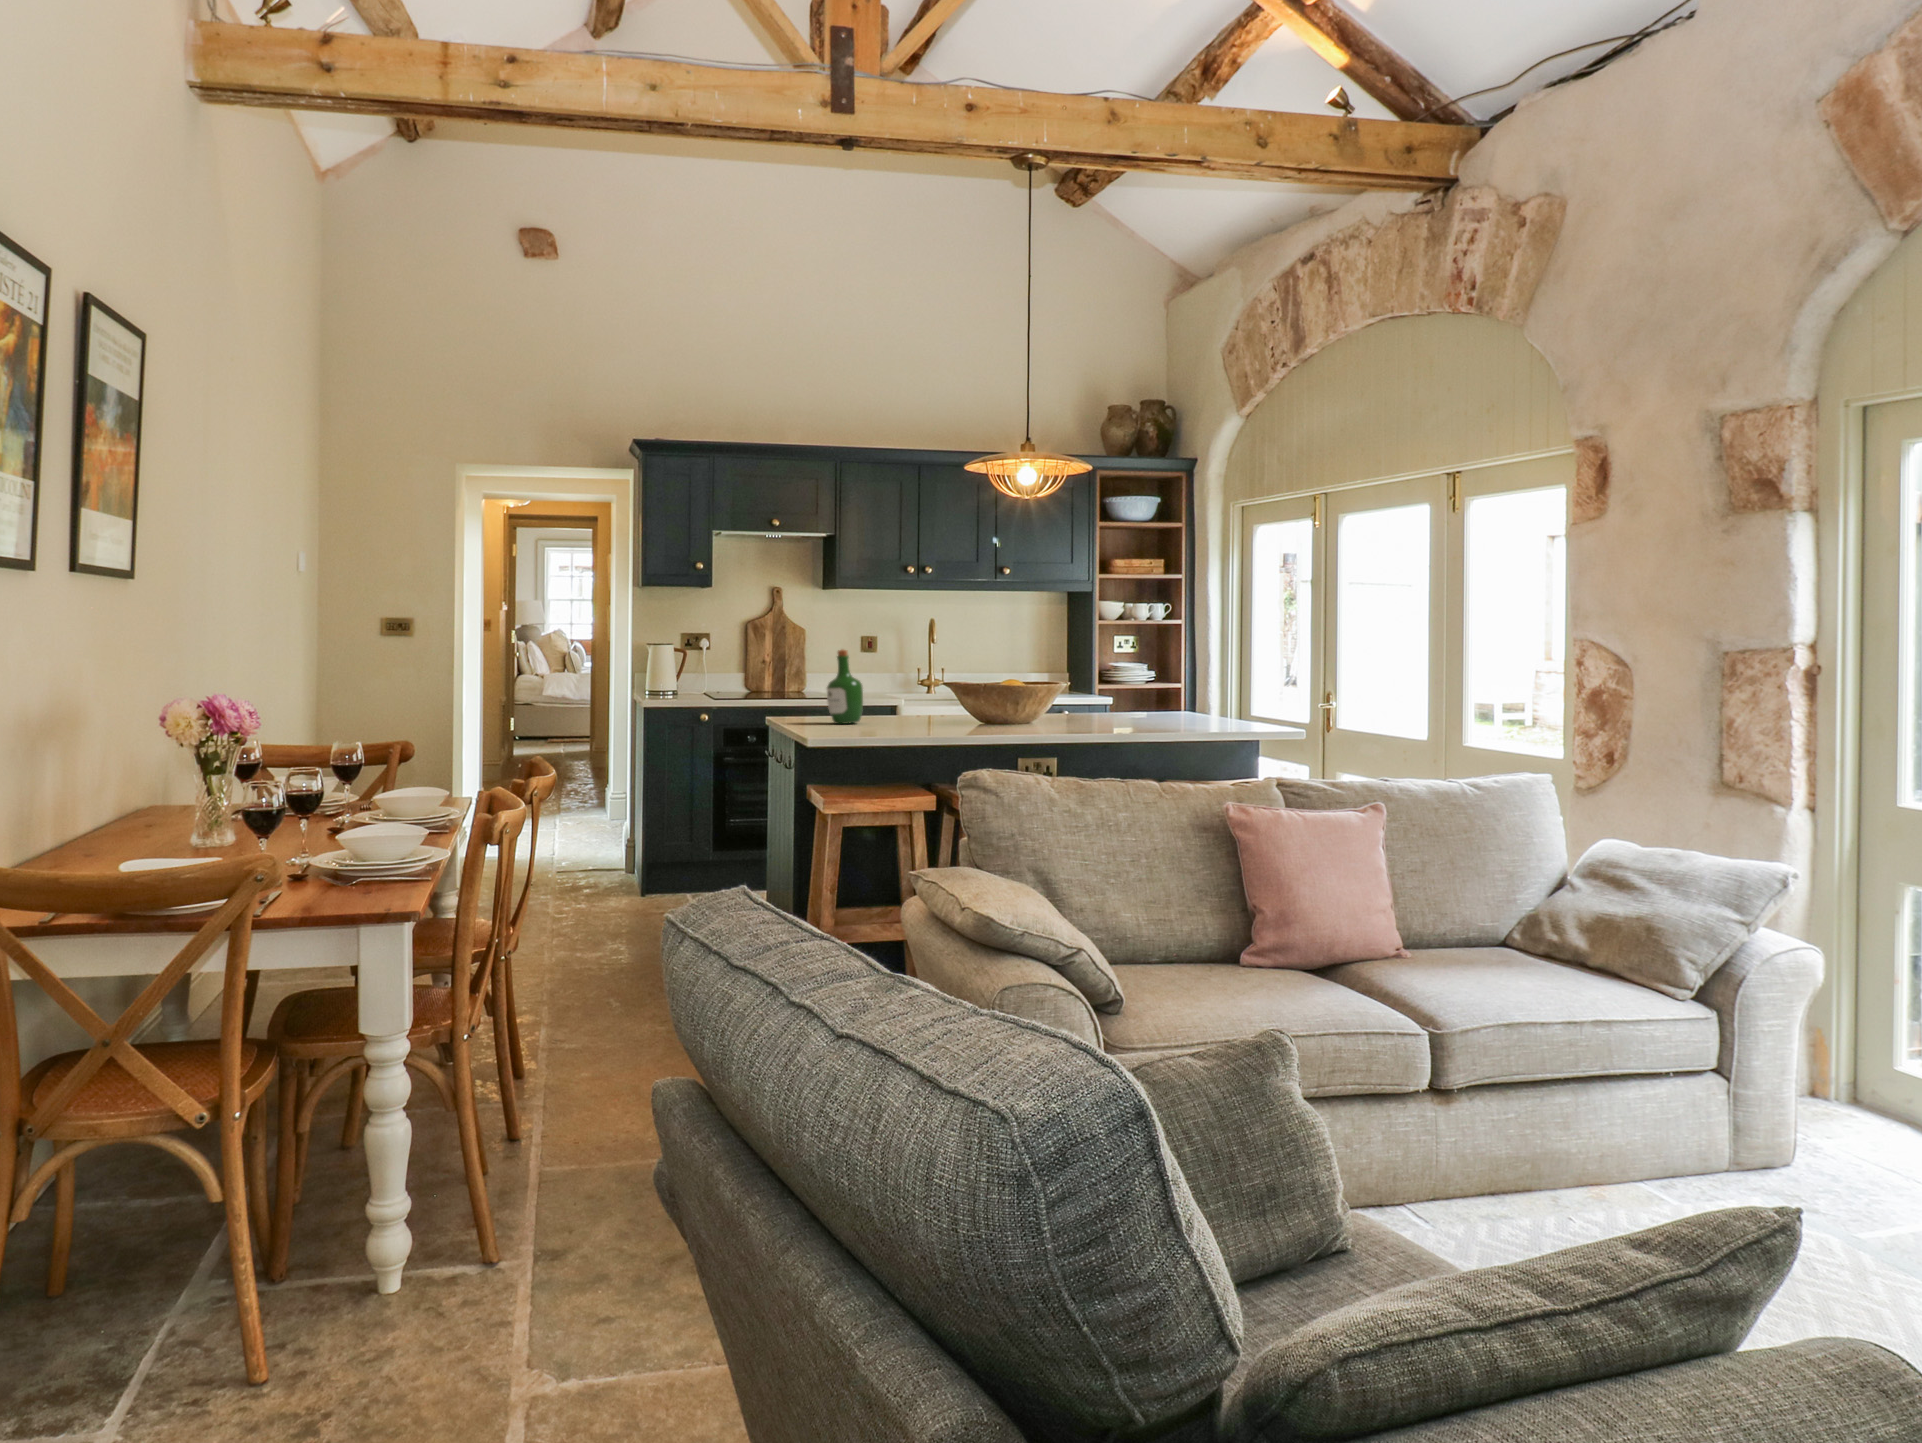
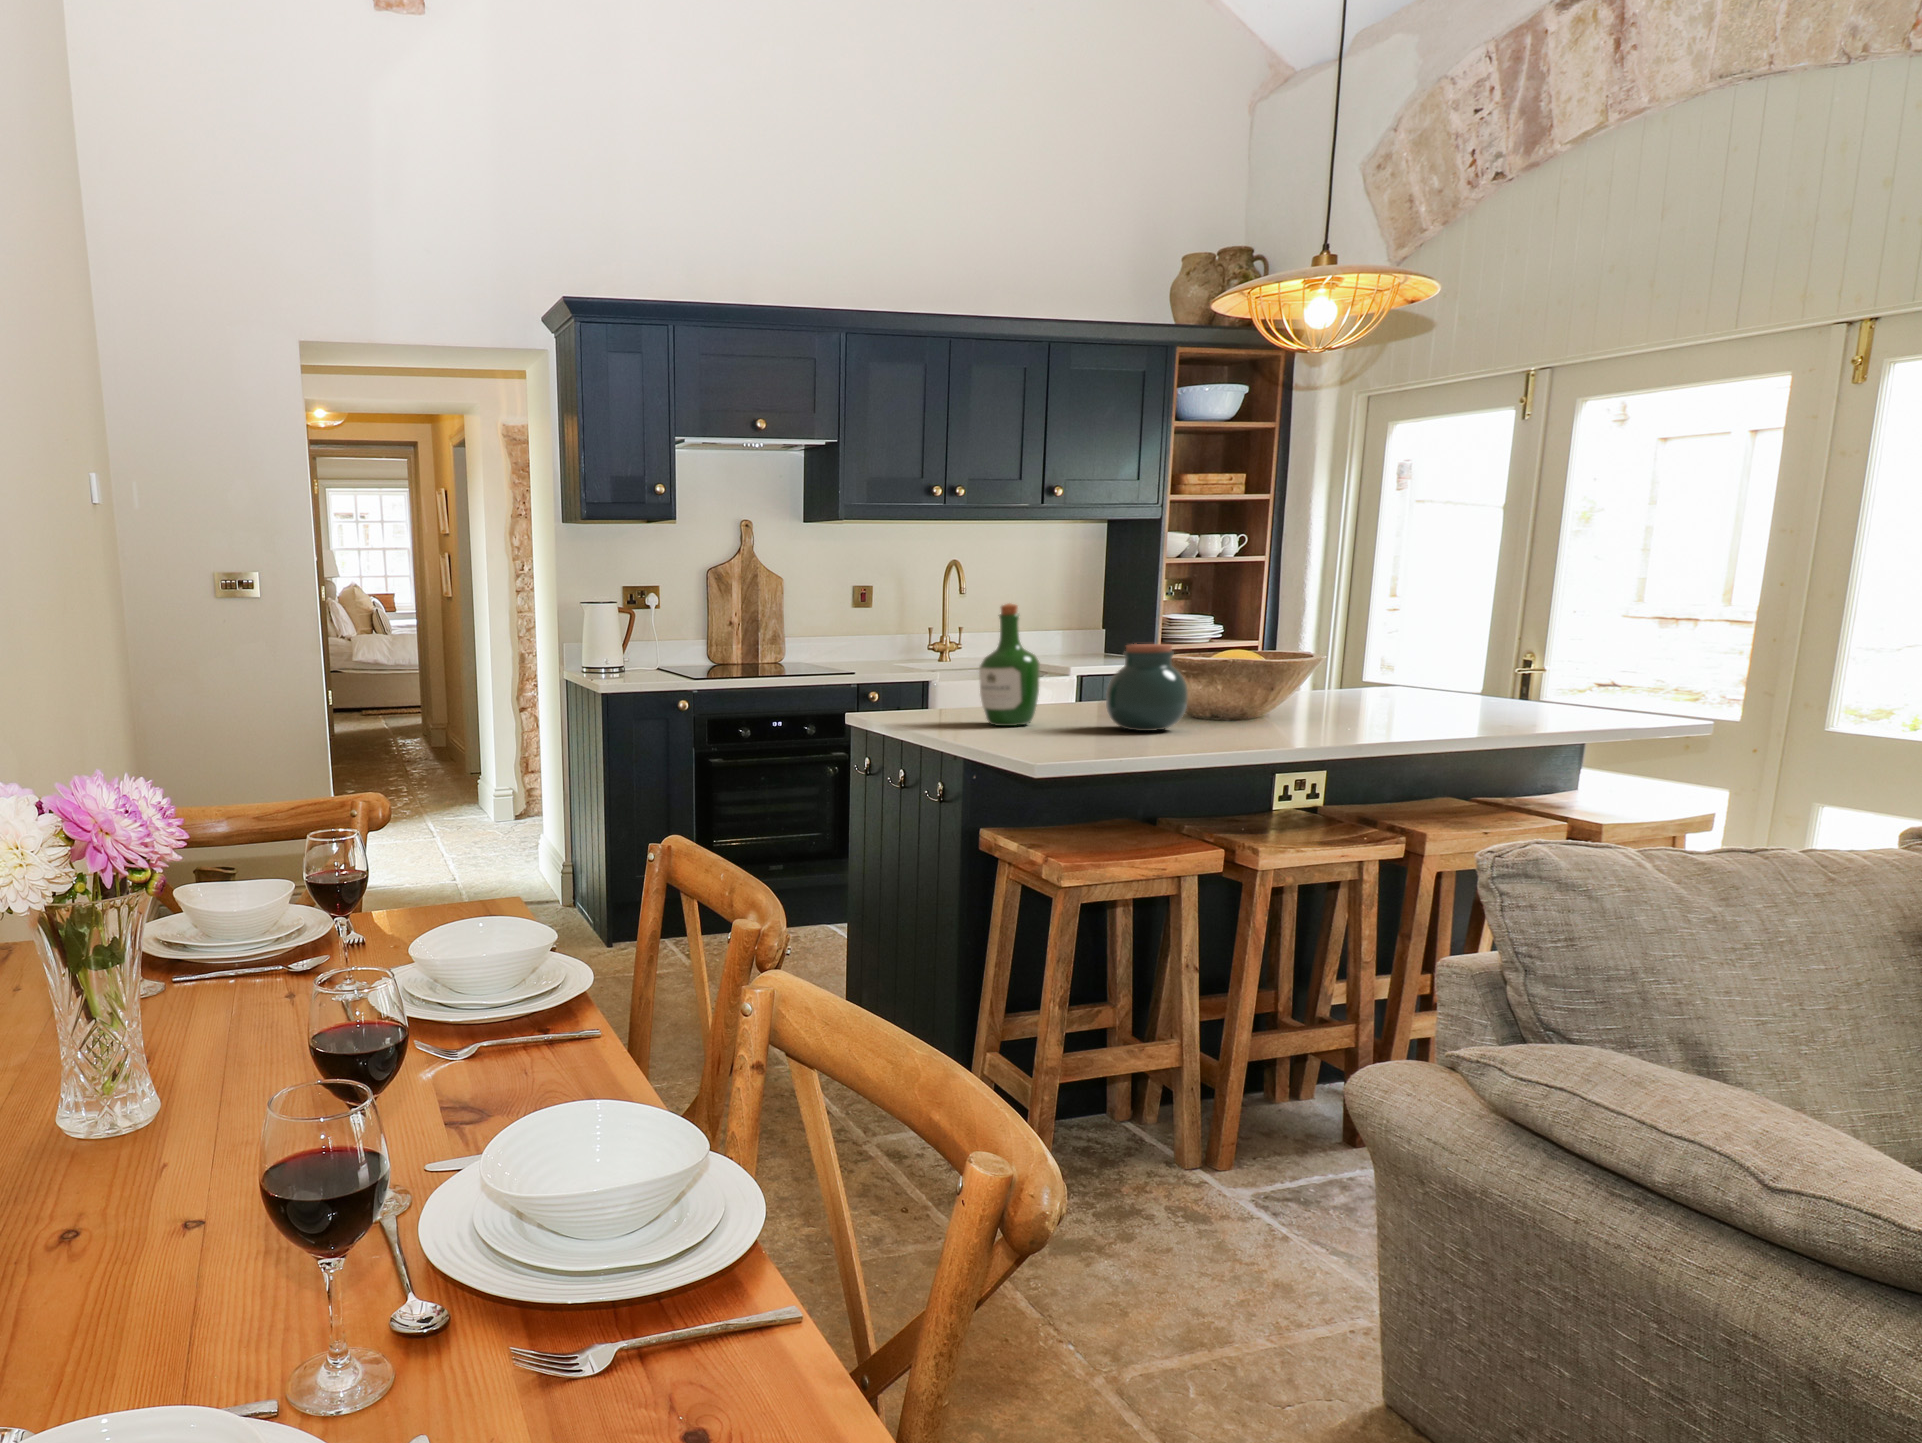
jar: none [892,675,939,726] -> present [1106,644,1188,731]

